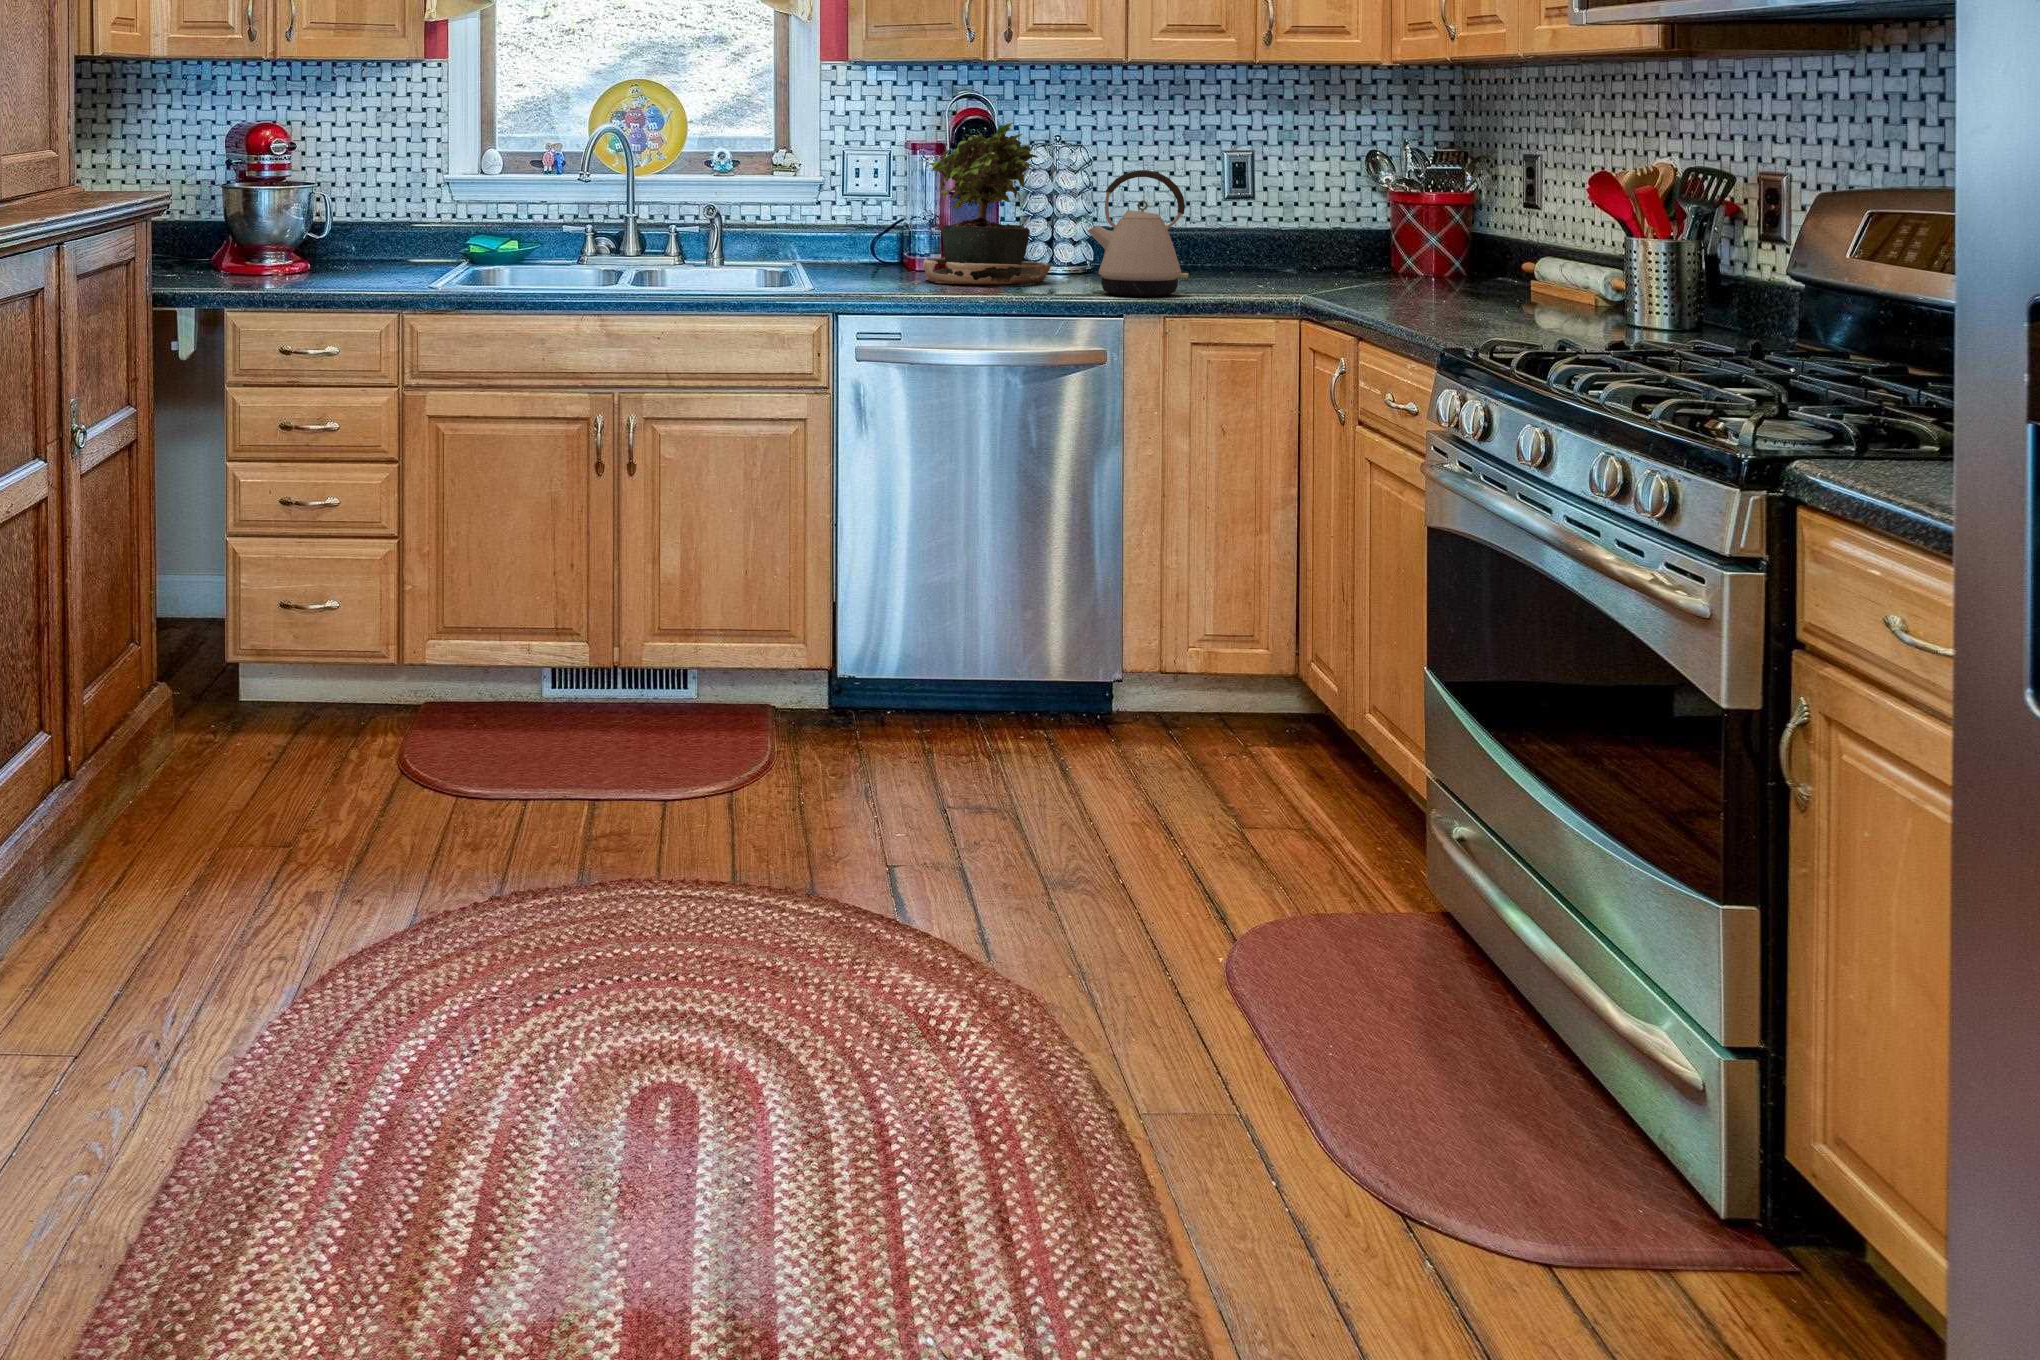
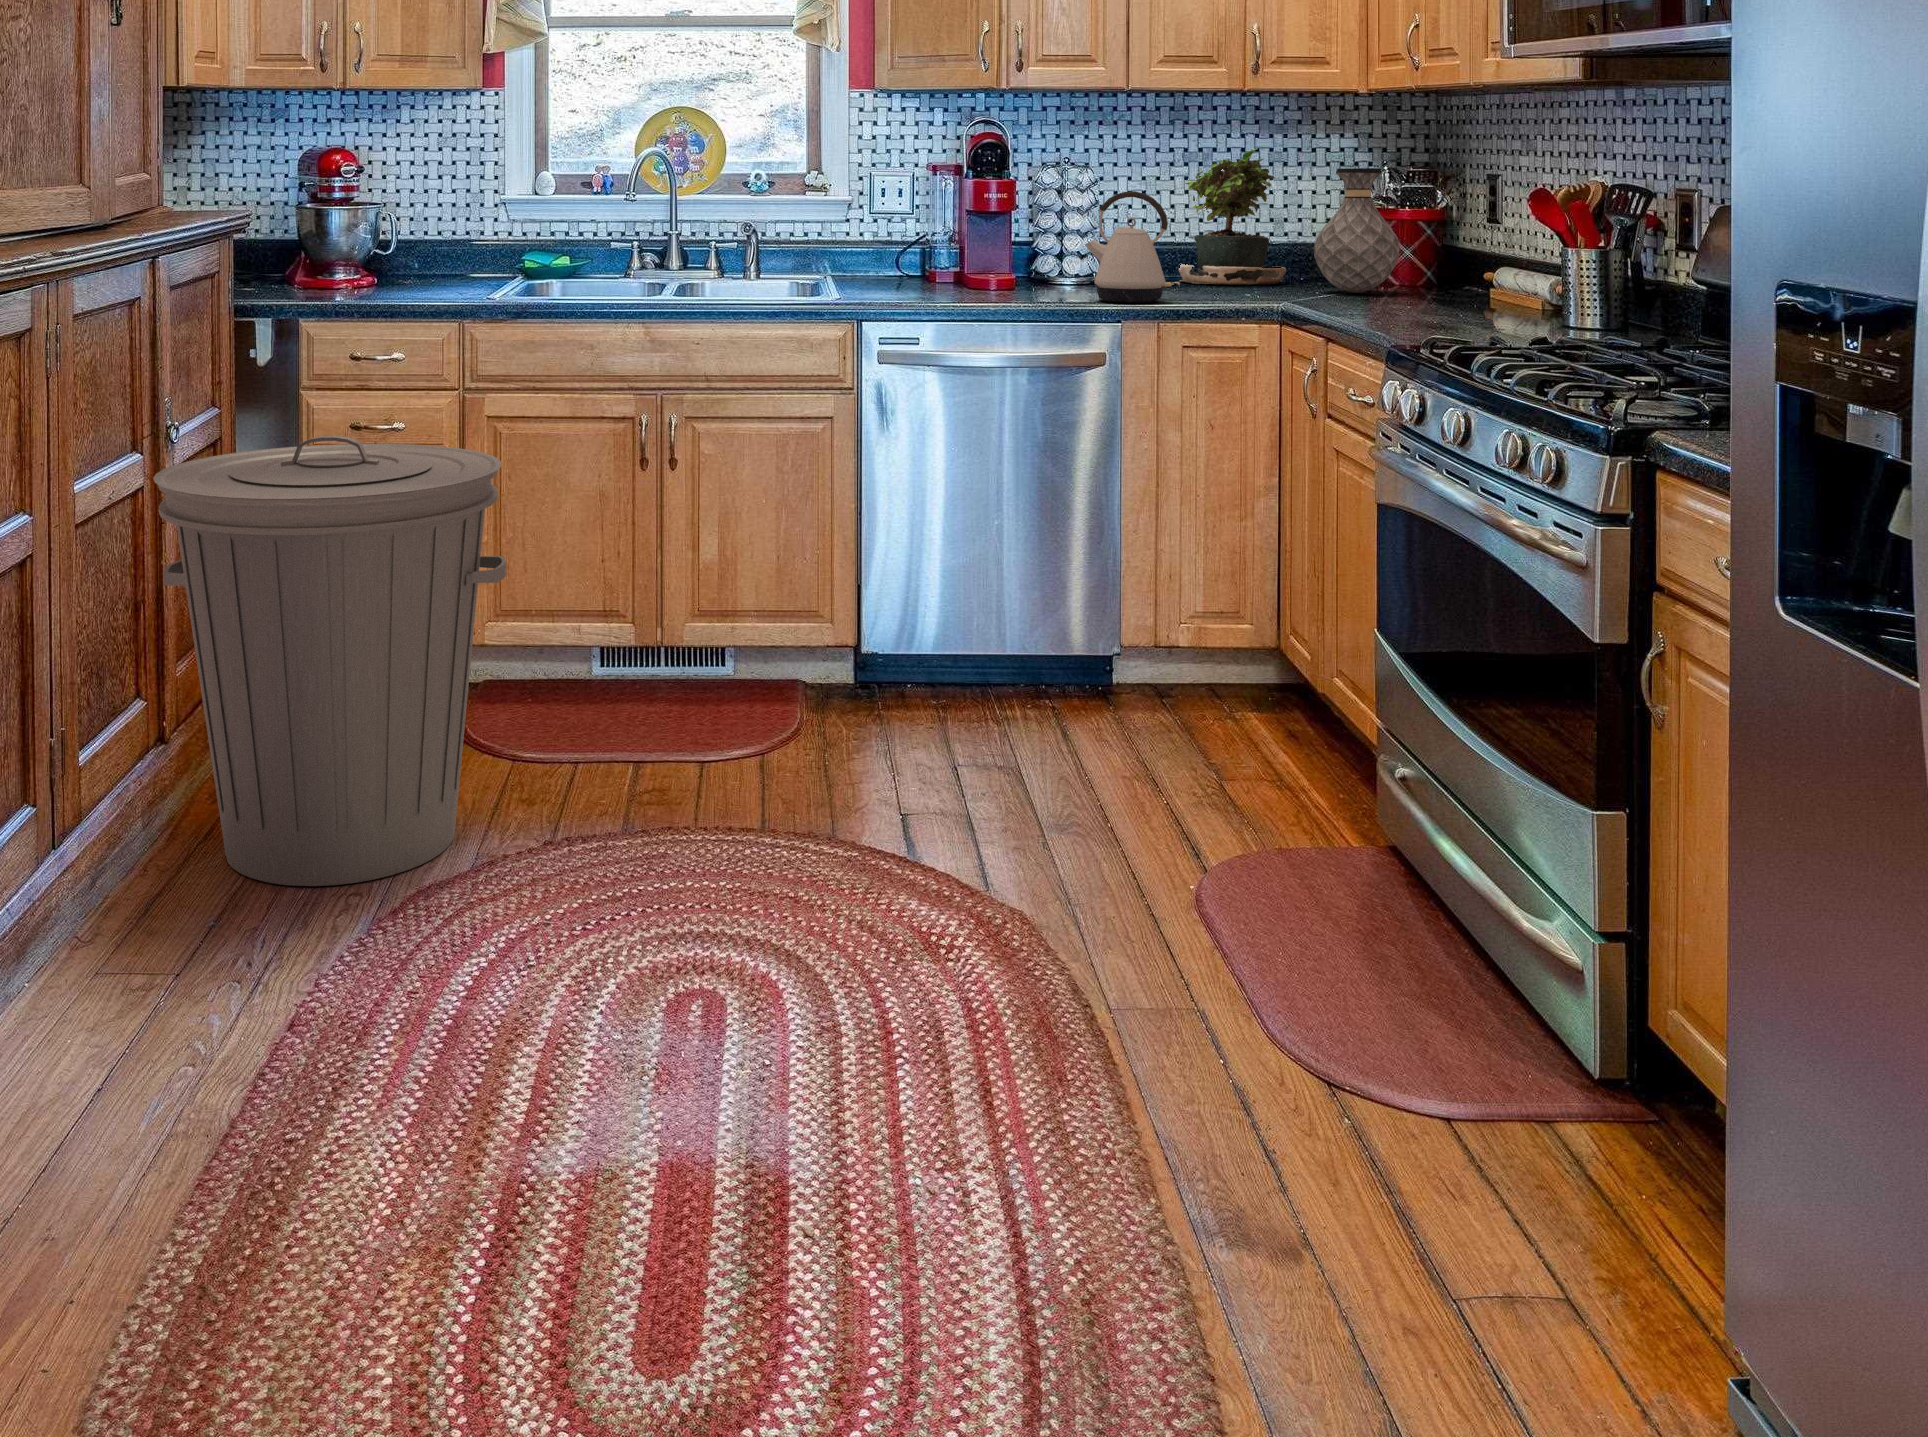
potted plant: present [899,121,1050,285] -> present [1172,148,1286,285]
vase: none [1350,143,1454,285] -> present [1314,168,1400,293]
trash can: none [68,443,446,936] -> present [153,436,506,886]

